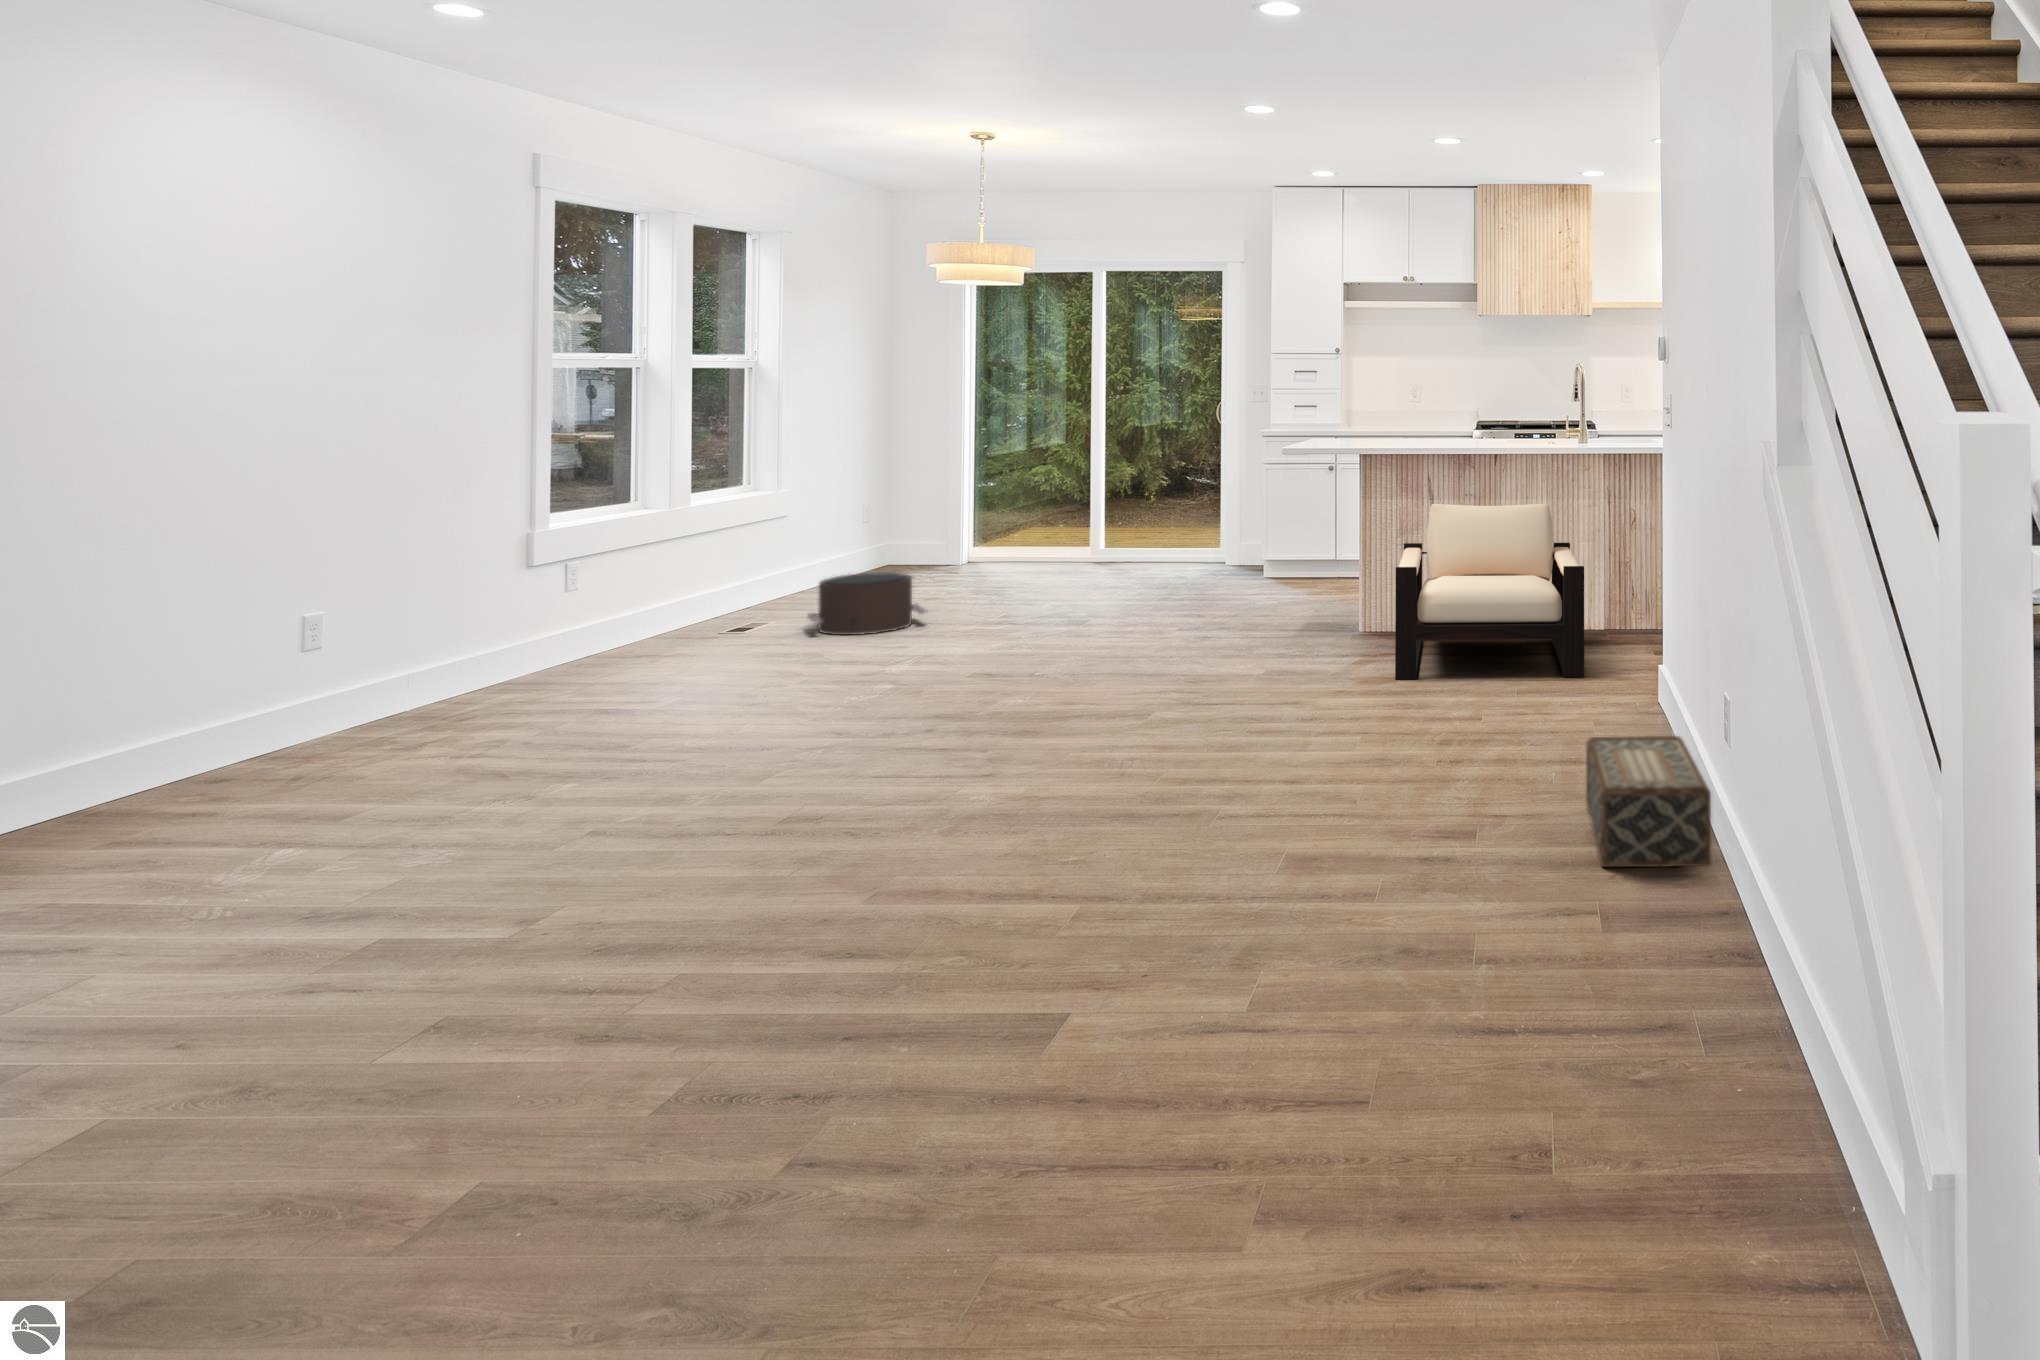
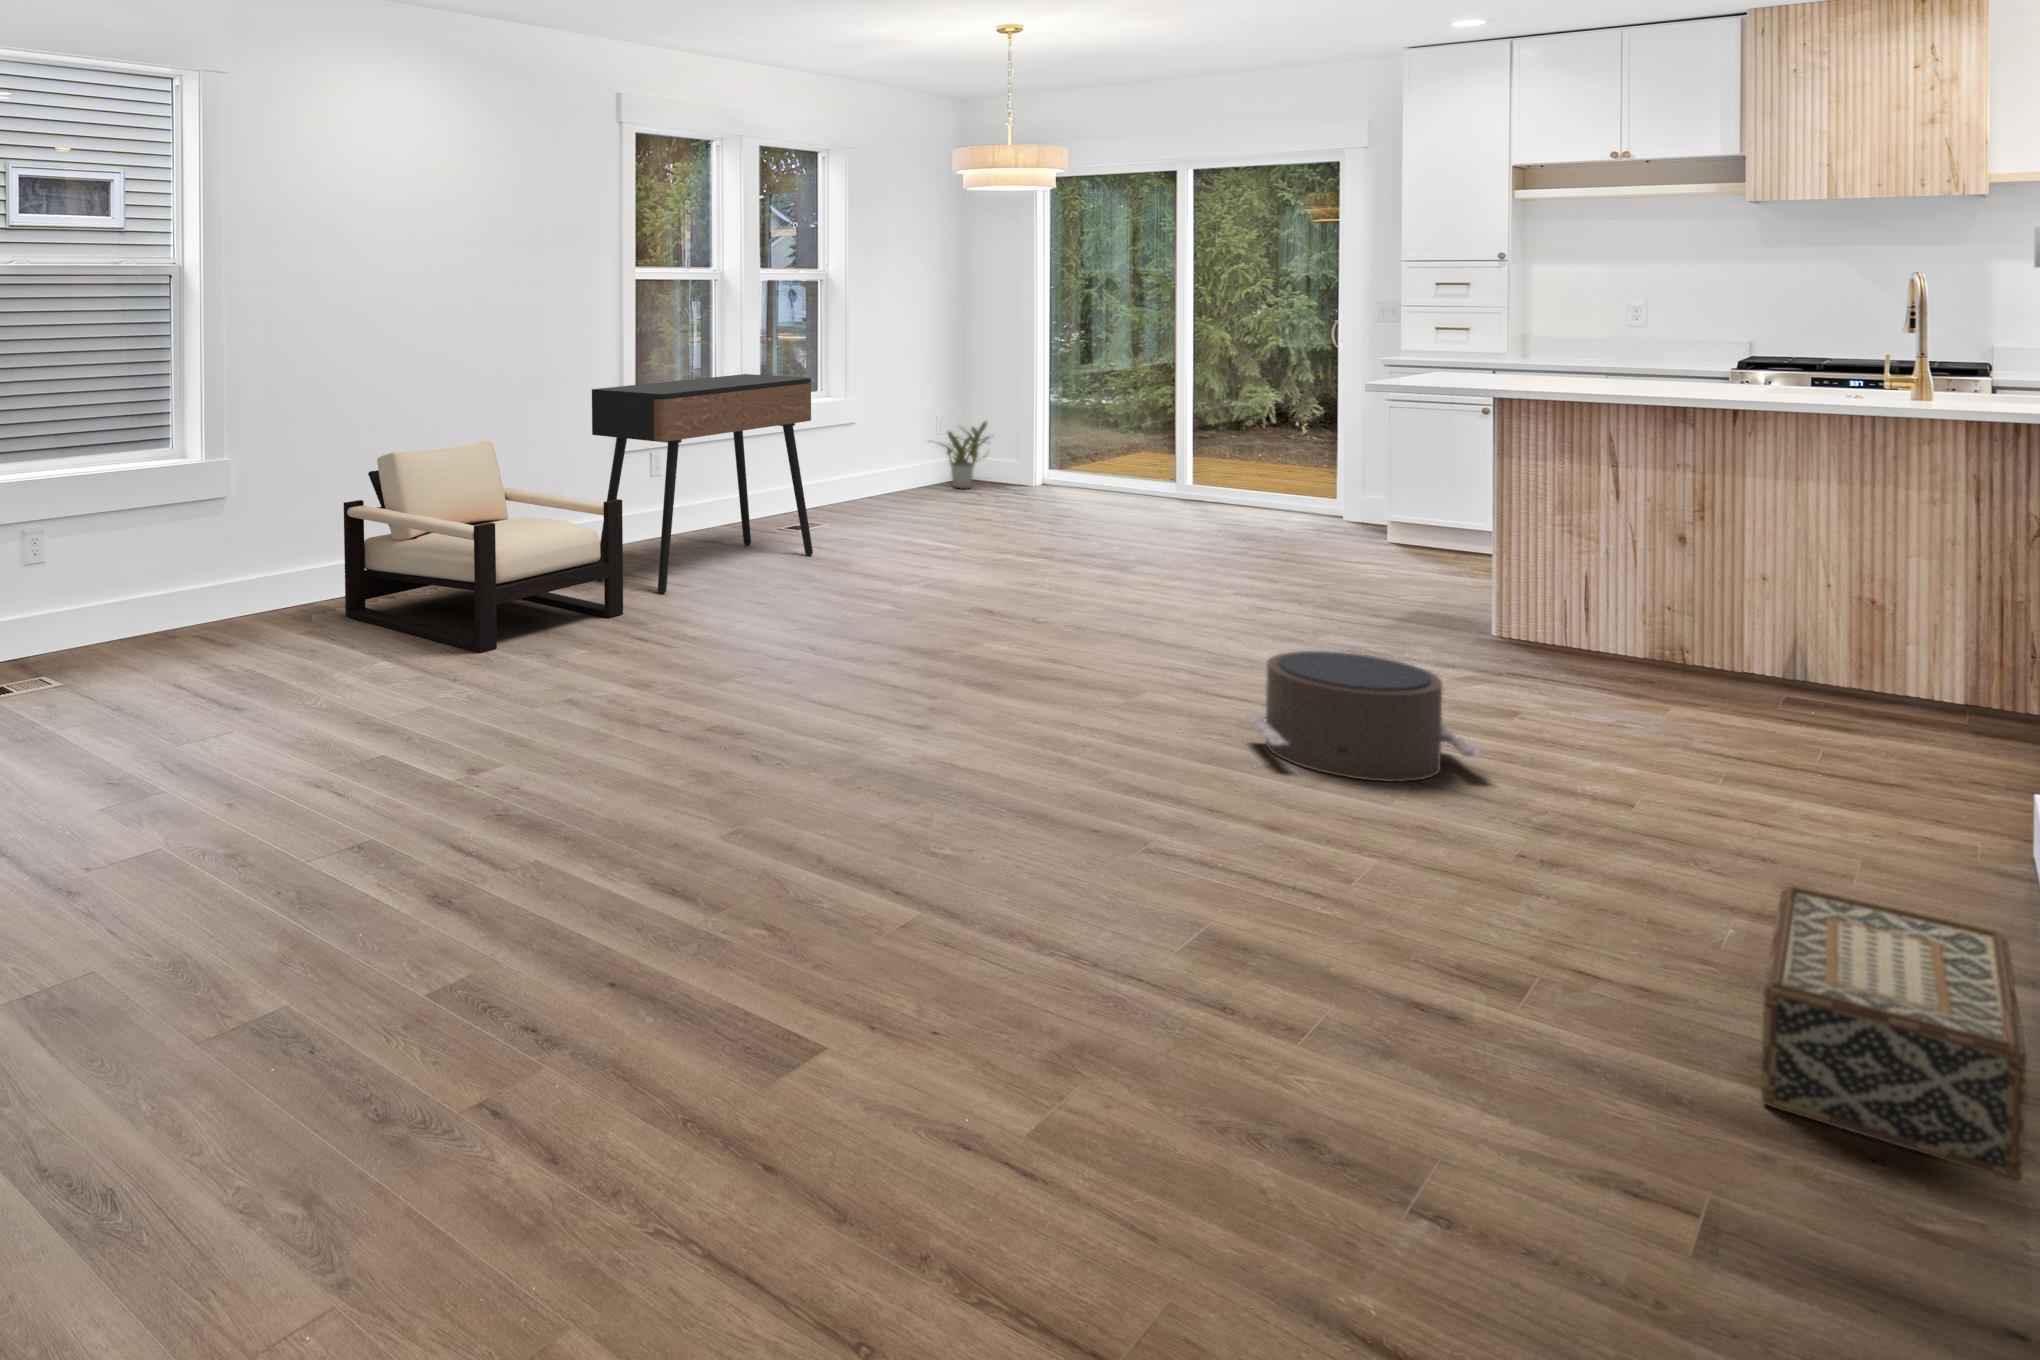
console table: none [496,464,768,716] -> present [592,374,813,593]
armchair: present [1395,504,1584,679] -> present [344,441,623,653]
potted plant: none [857,505,929,575] -> present [942,422,988,489]
pouf: present [807,573,928,635] -> present [1246,651,1482,782]

